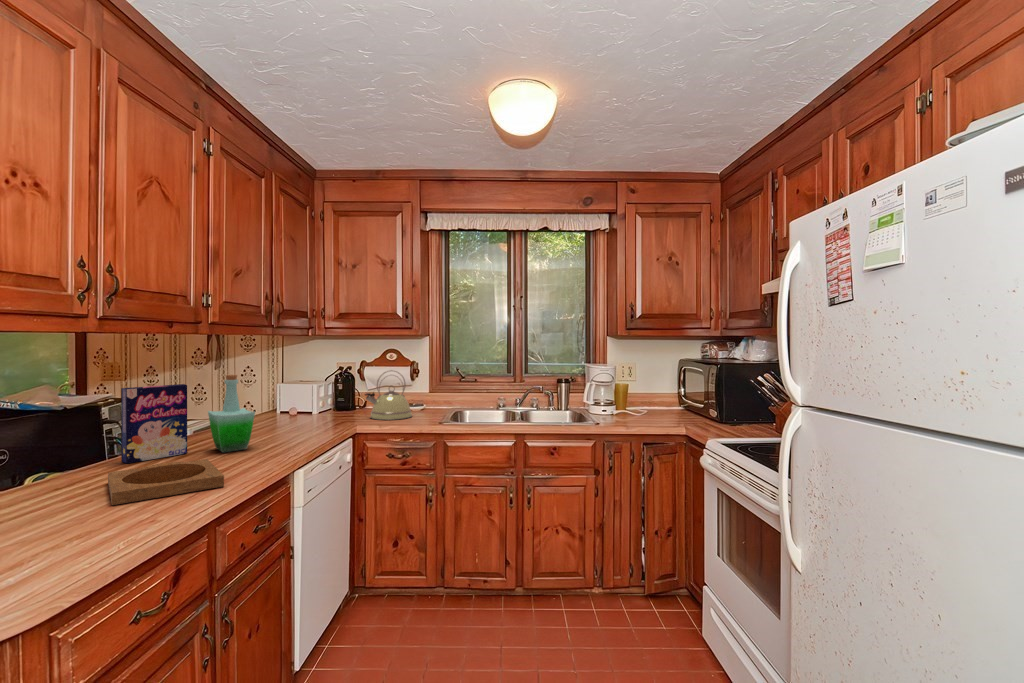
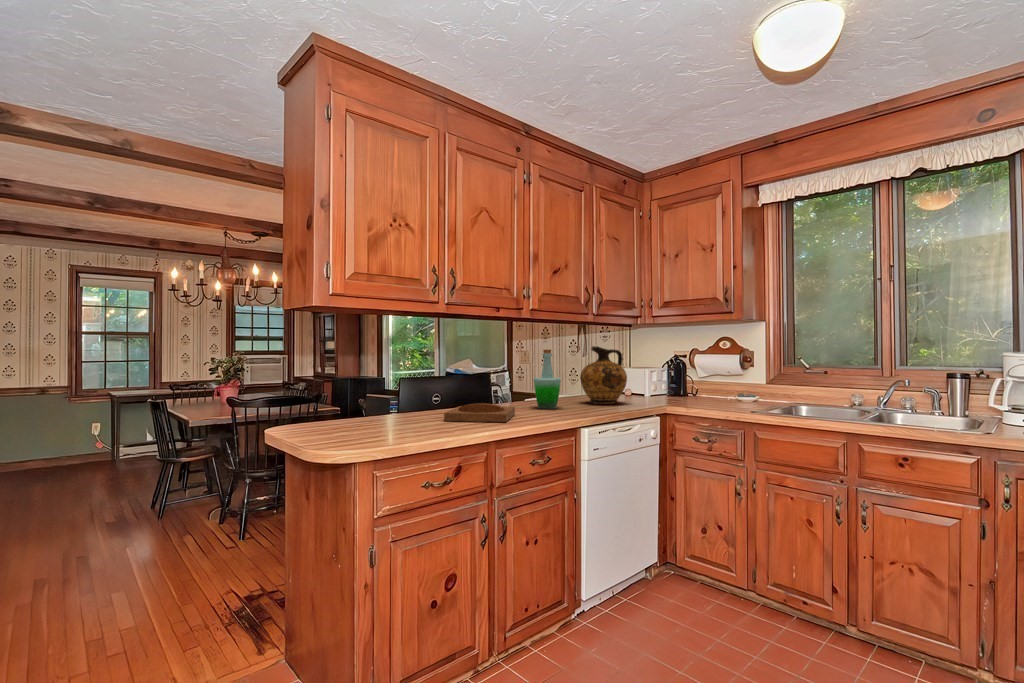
ceramic jug: none [258,365,316,433] -> present [580,346,627,404]
kettle: present [365,370,412,420] -> none [682,356,733,405]
cereal box: present [121,384,187,463] -> none [482,356,520,407]

